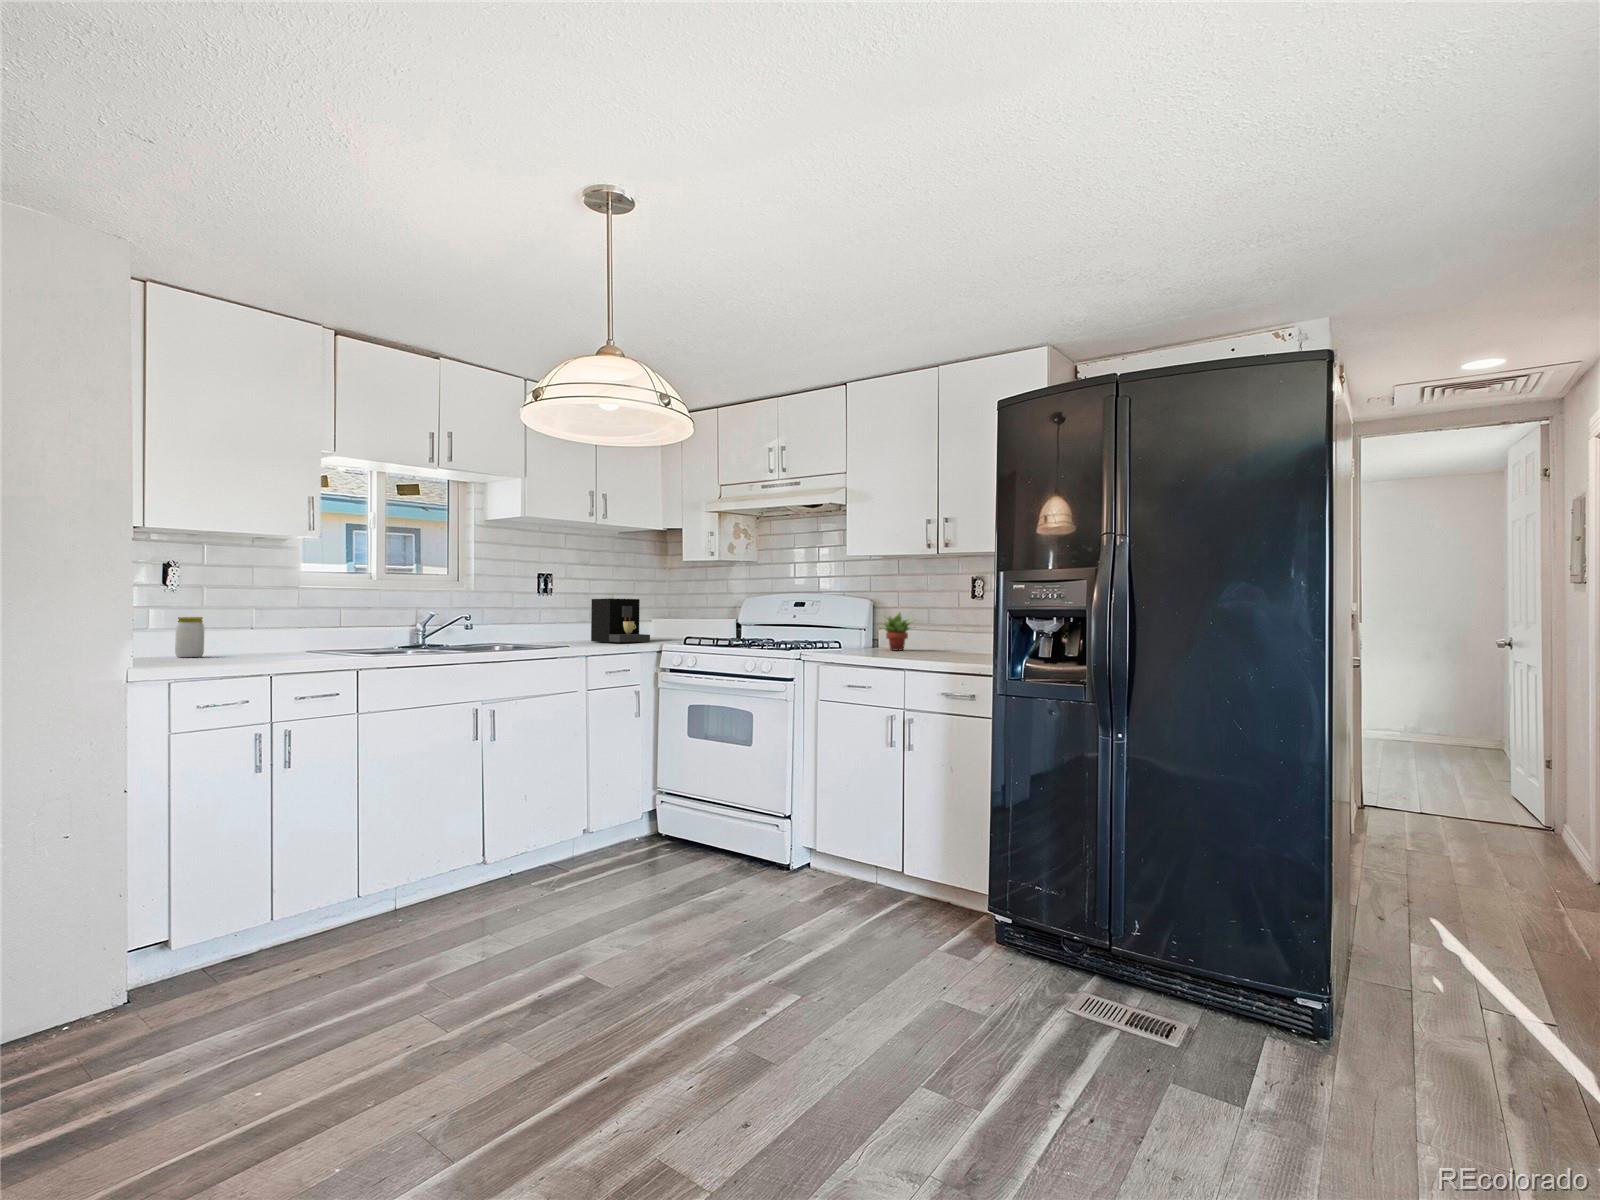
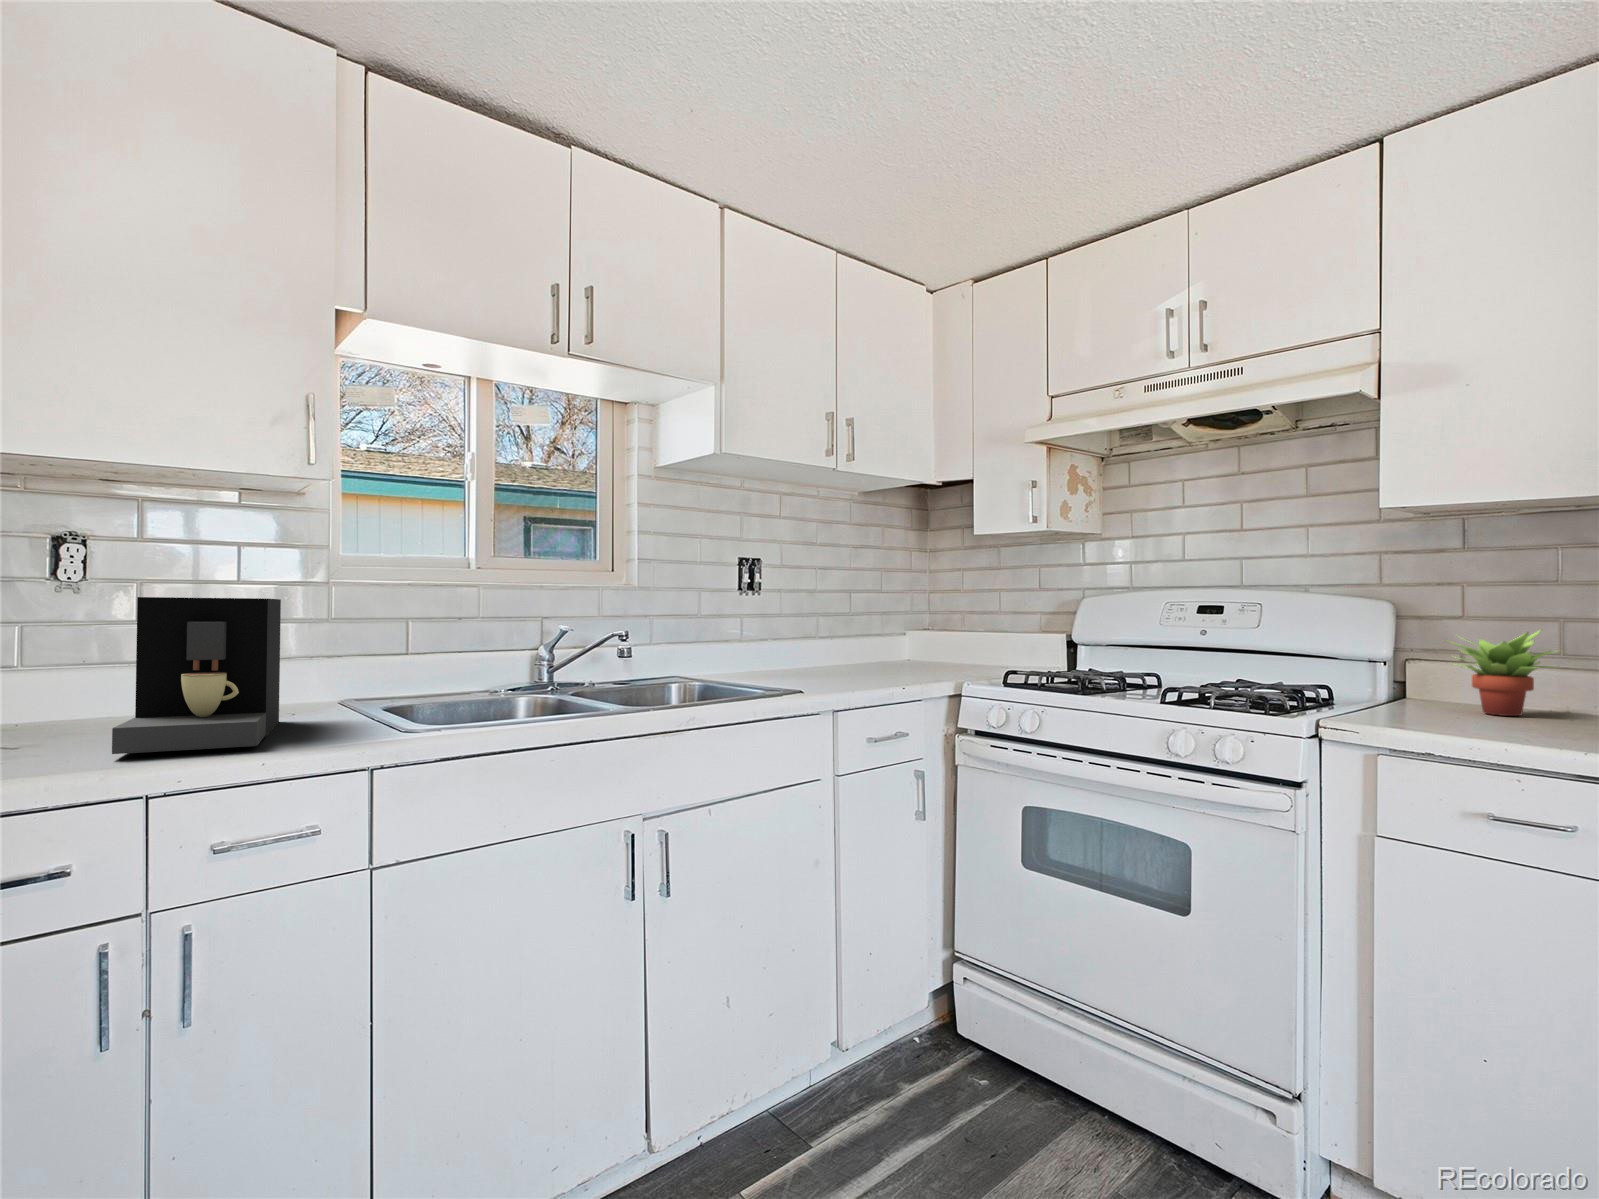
coffee maker: present [591,598,650,643] -> present [112,597,281,754]
jar: present [175,617,204,657] -> none [59,643,120,726]

